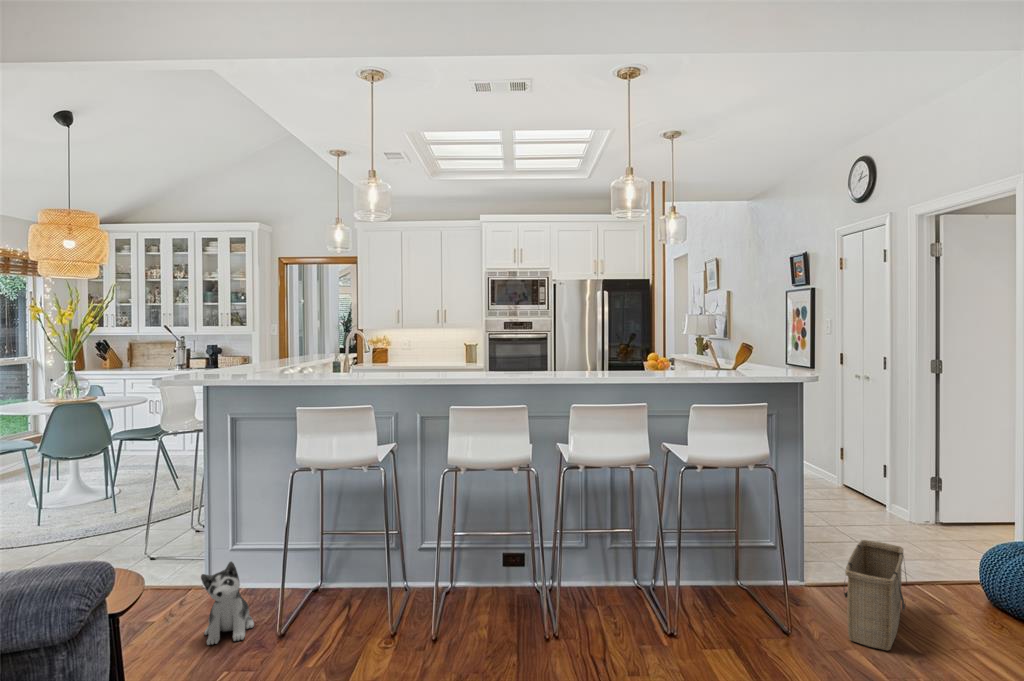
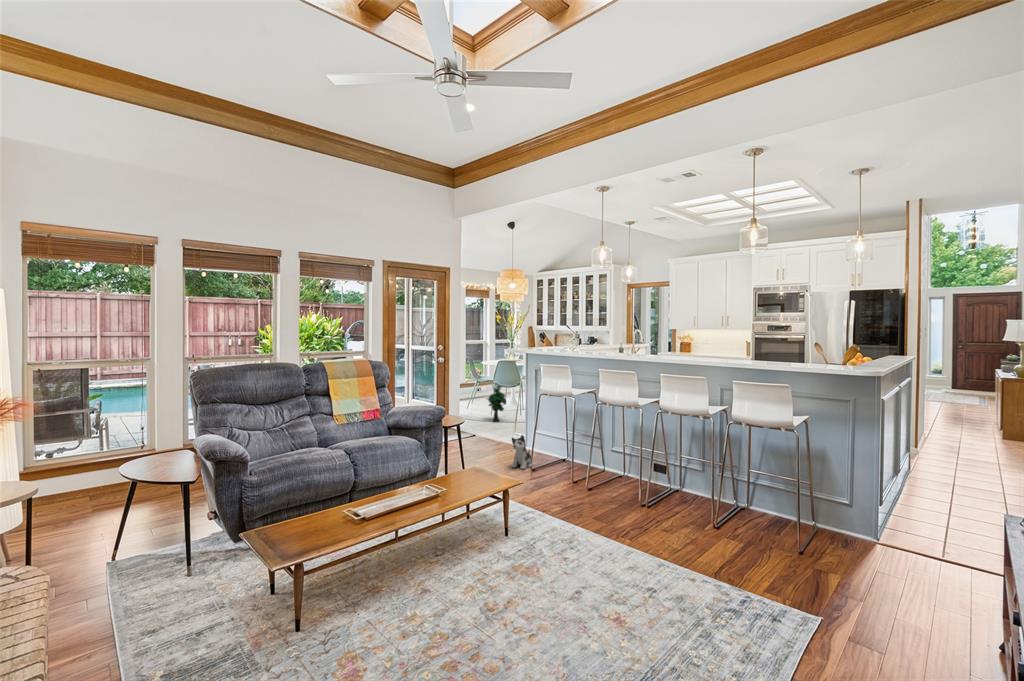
decorative plant: none [19,451,81,535] -> present [488,385,507,422]
basket: present [844,540,907,650] -> none [832,509,928,576]

